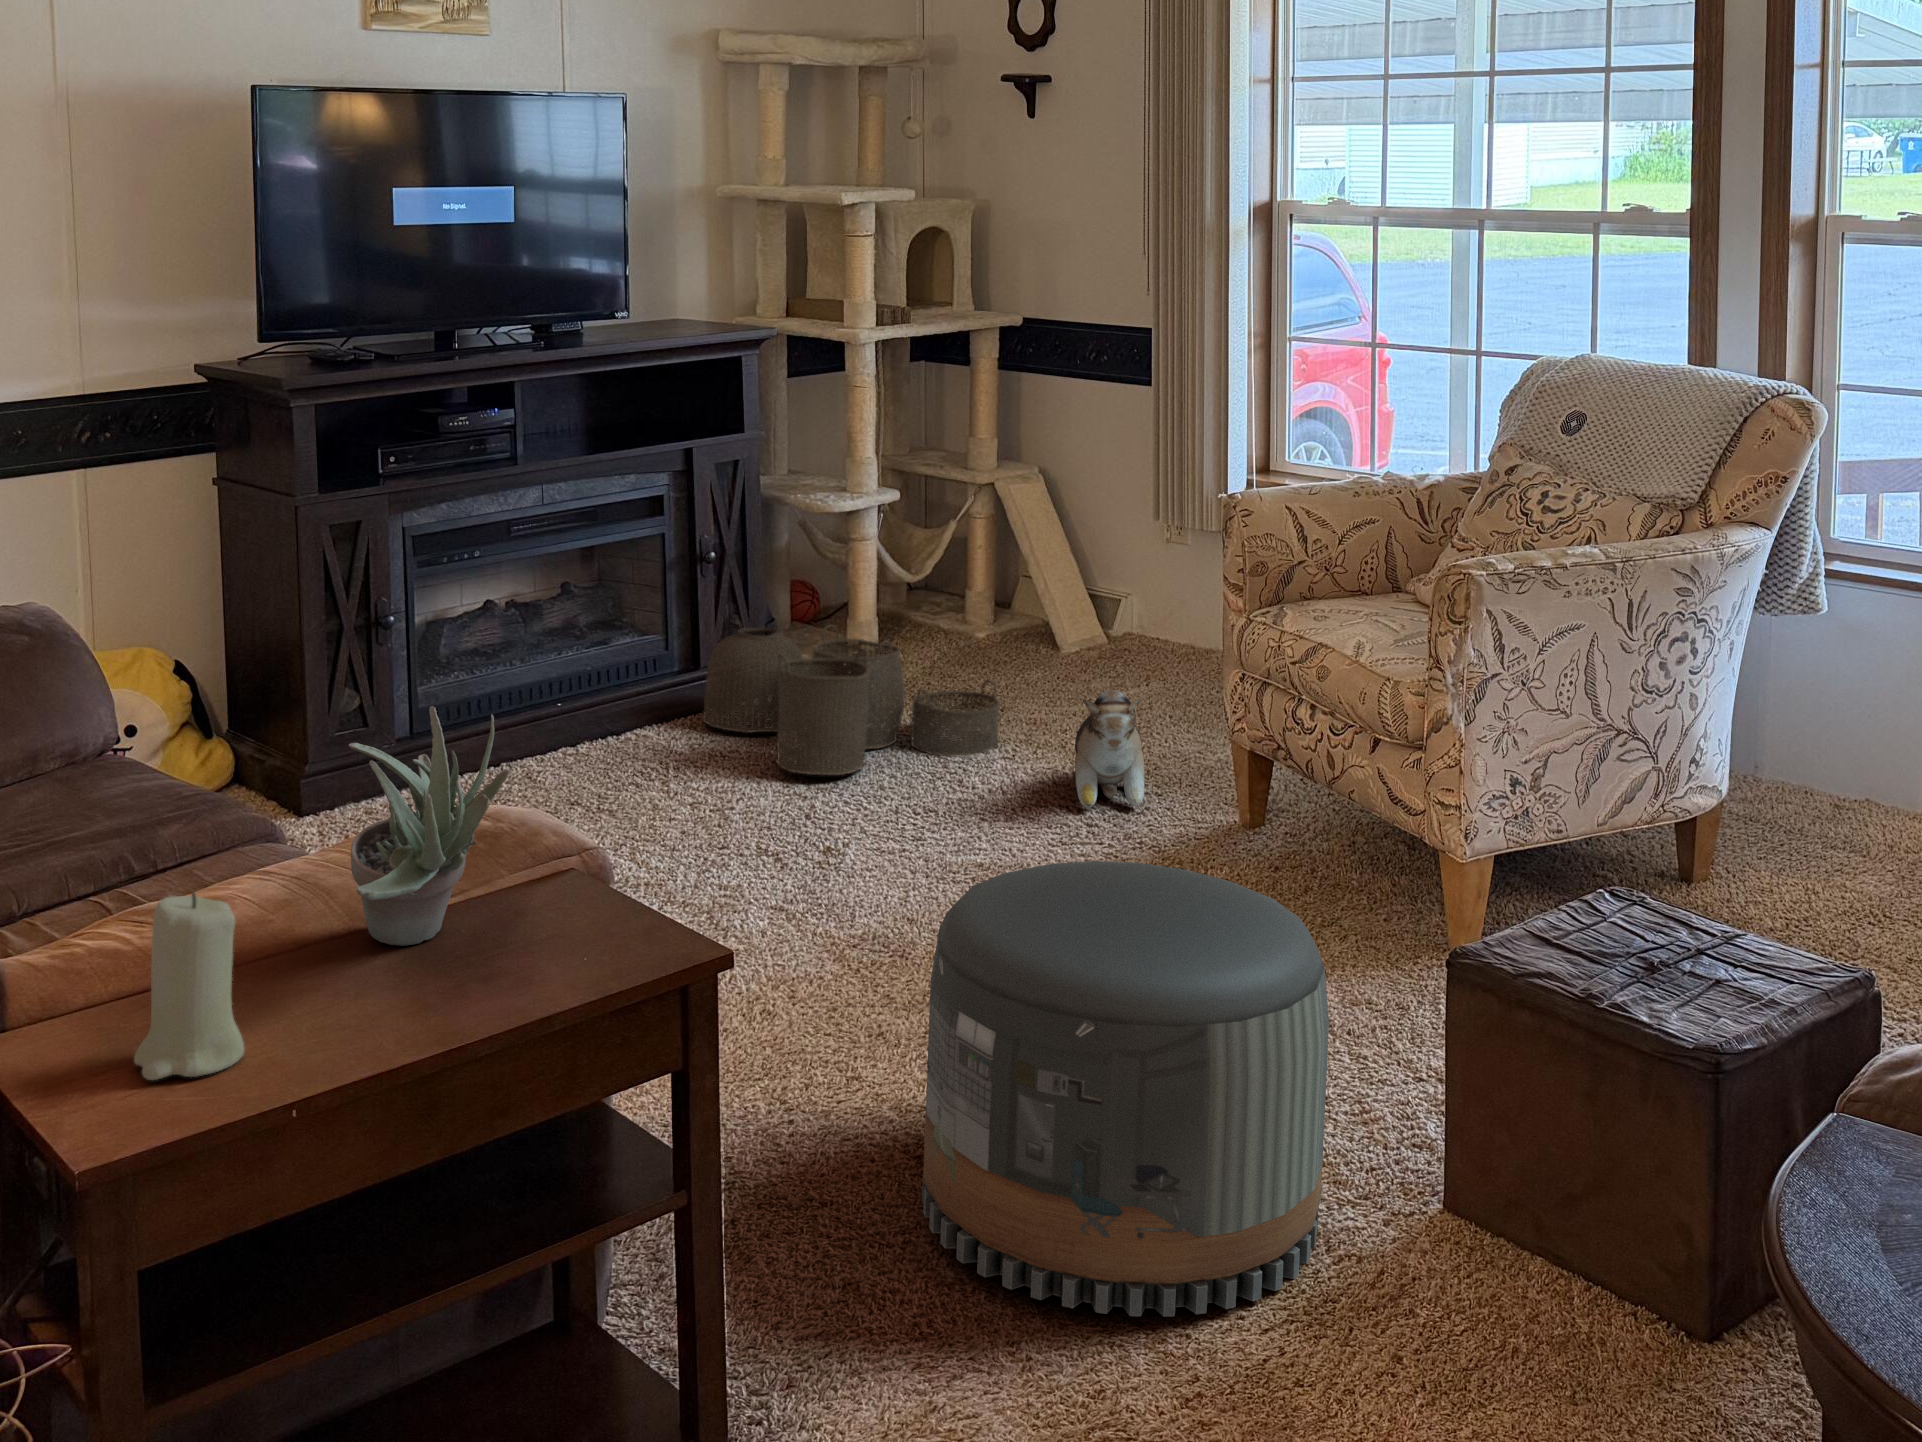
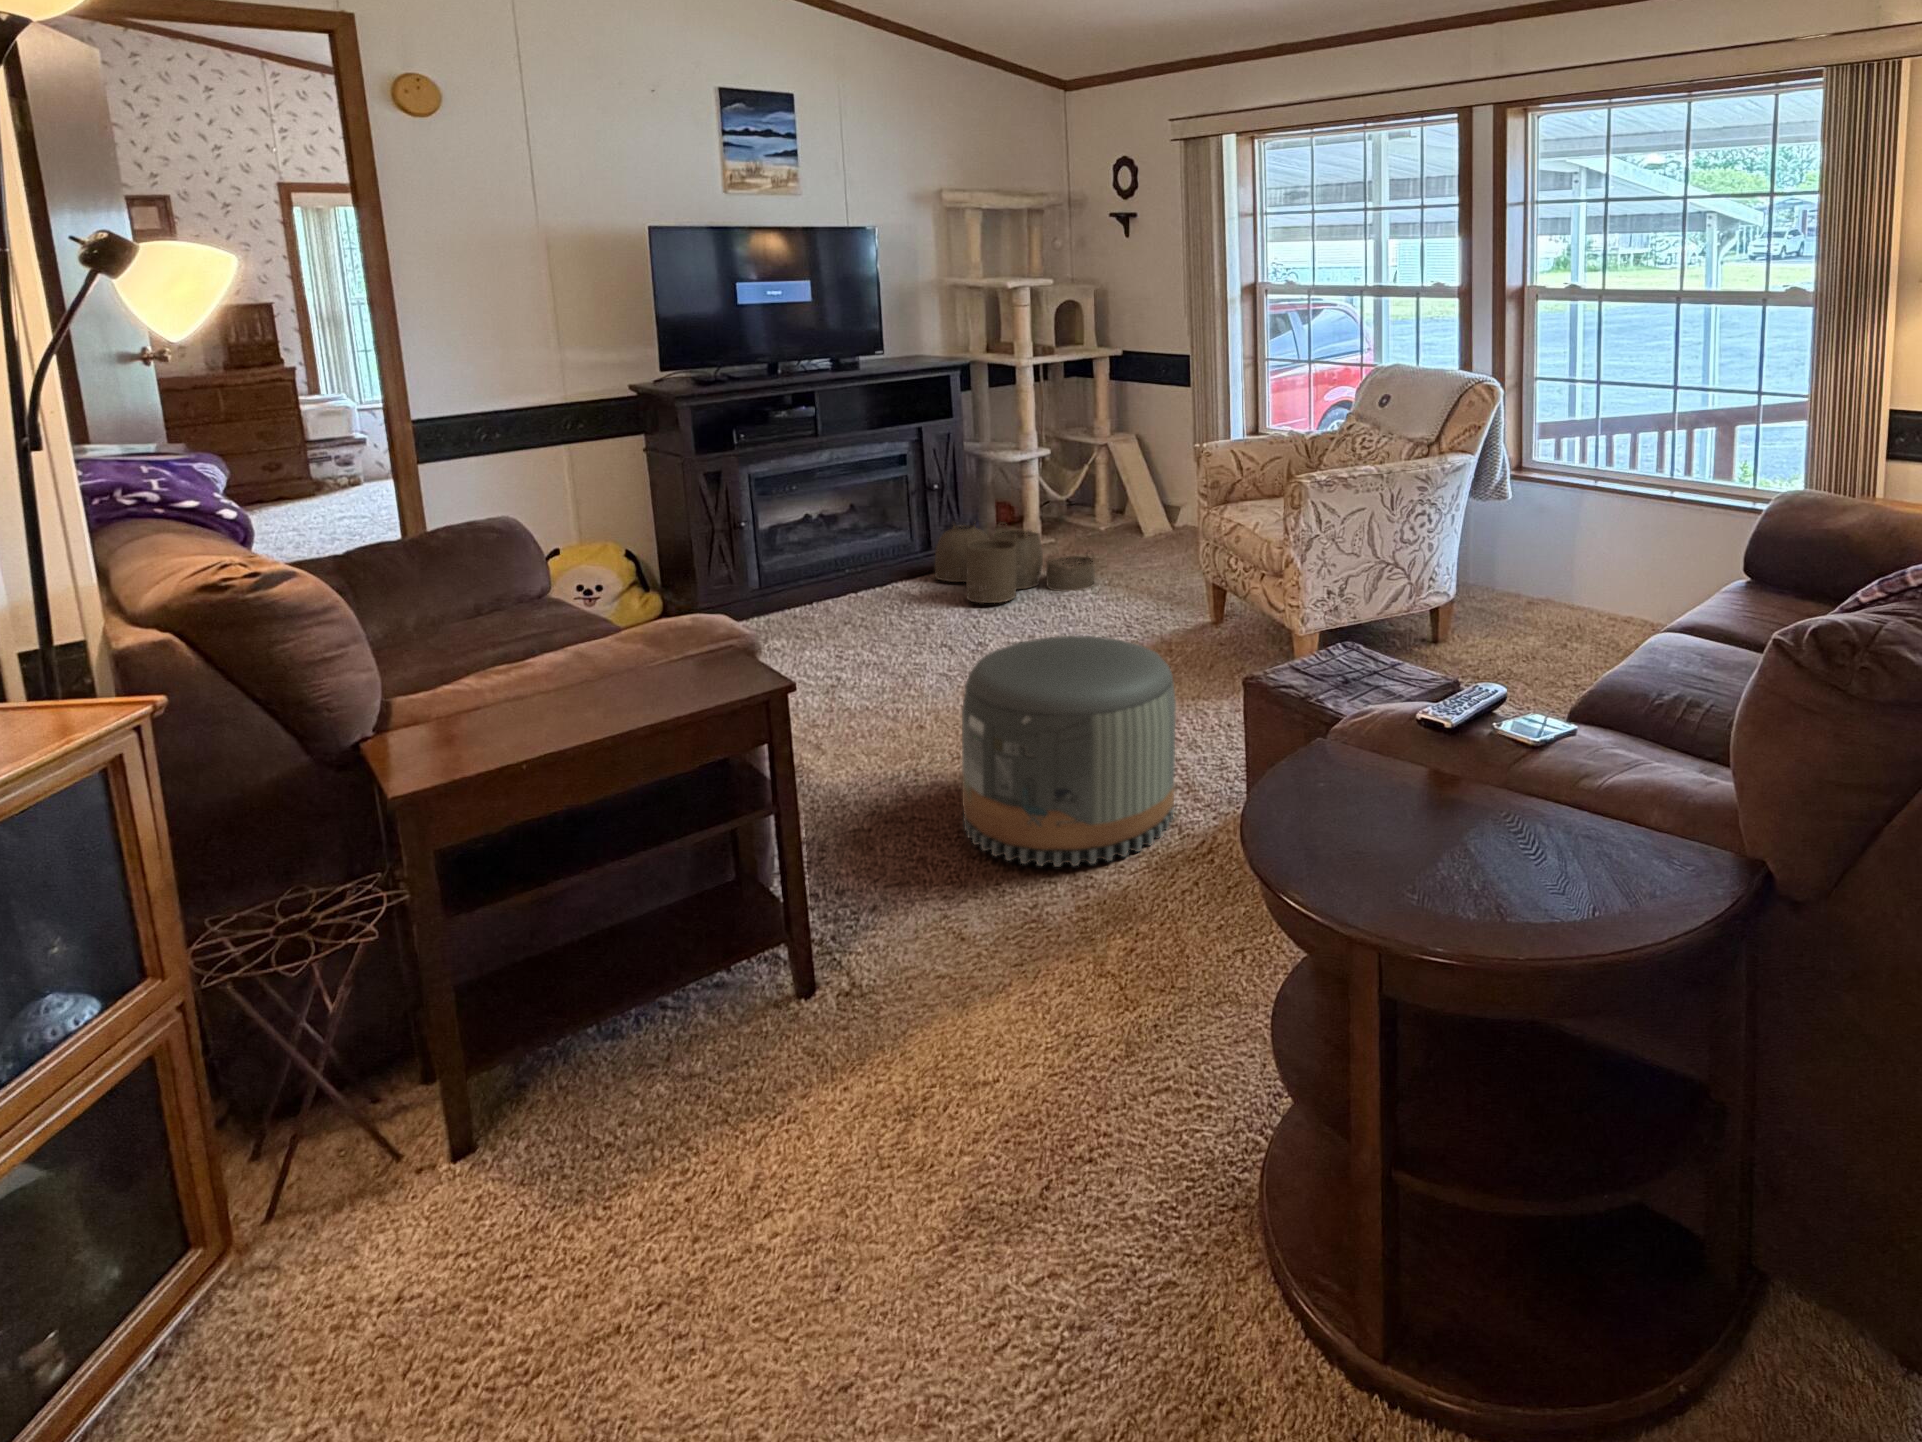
plush toy: present [1073,689,1145,807] -> none [1122,551,1164,615]
succulent plant: present [349,706,509,946] -> none [569,555,674,684]
candle: present [134,892,244,1080] -> none [434,654,499,753]

